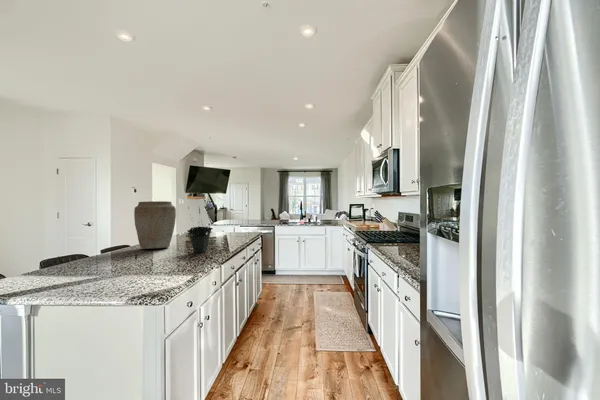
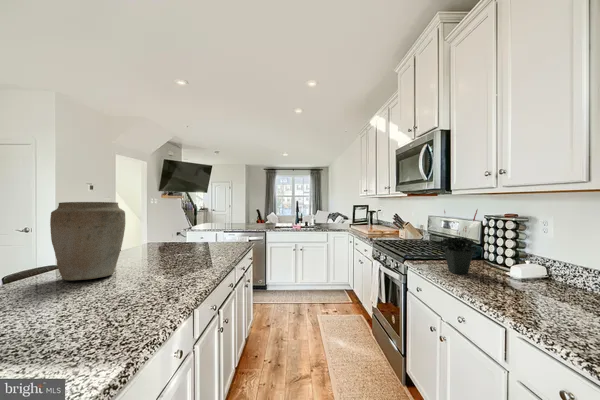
potted plant: present [186,208,213,253] -> present [438,210,477,274]

